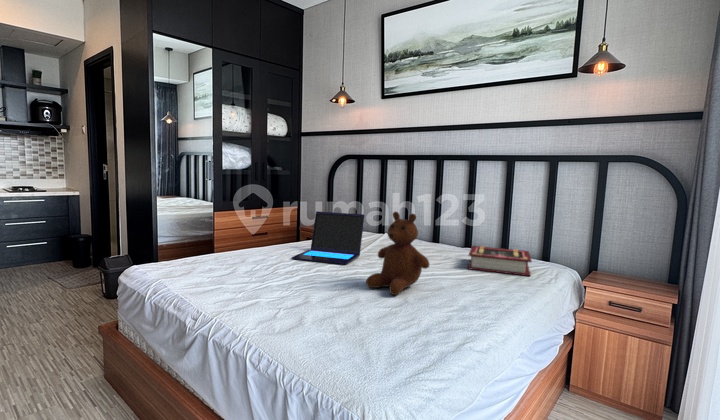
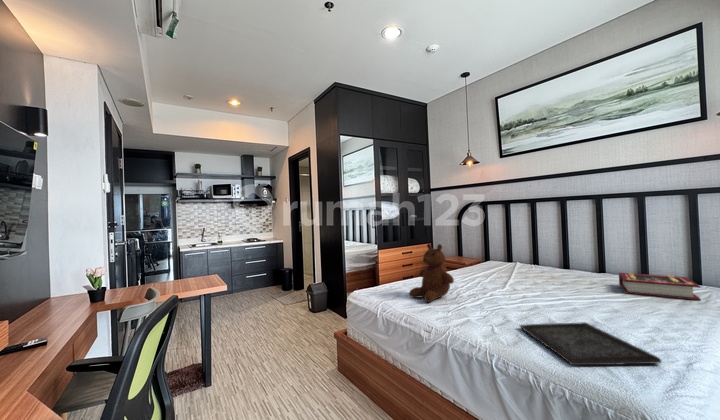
laptop: present [292,211,365,265] -> none [458,247,511,289]
teddy bear: present [366,212,429,295] -> present [410,244,454,302]
tray: none [311,305,426,360] -> present [520,322,661,365]

